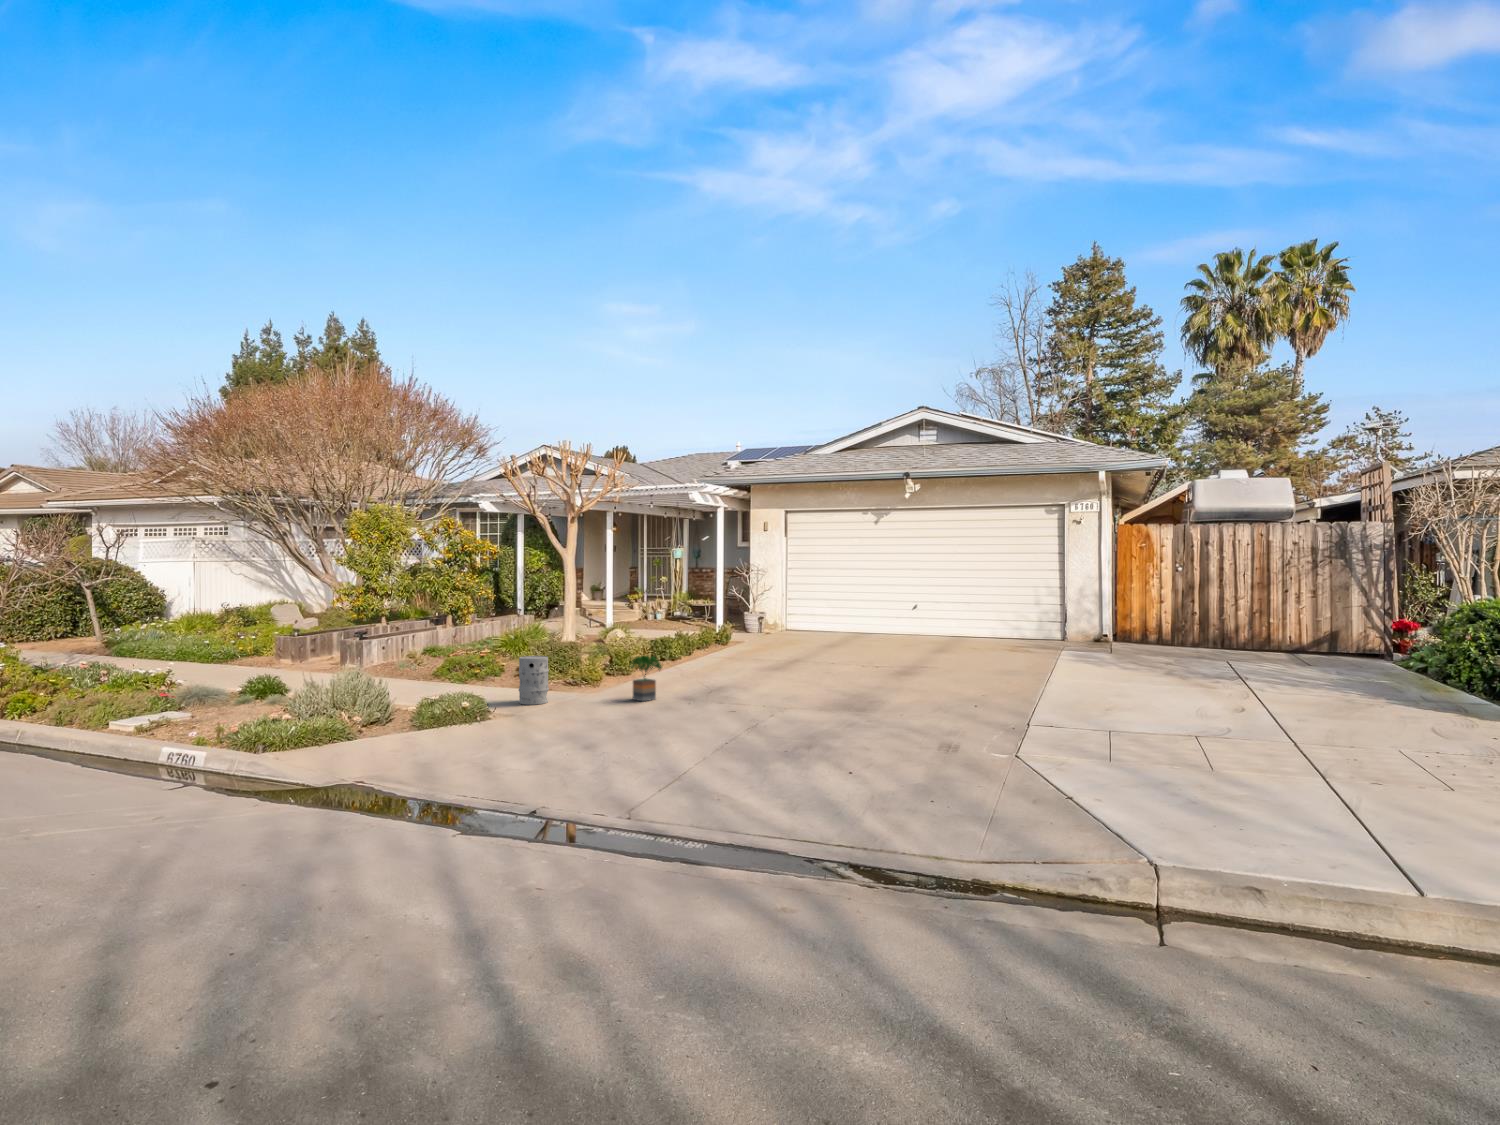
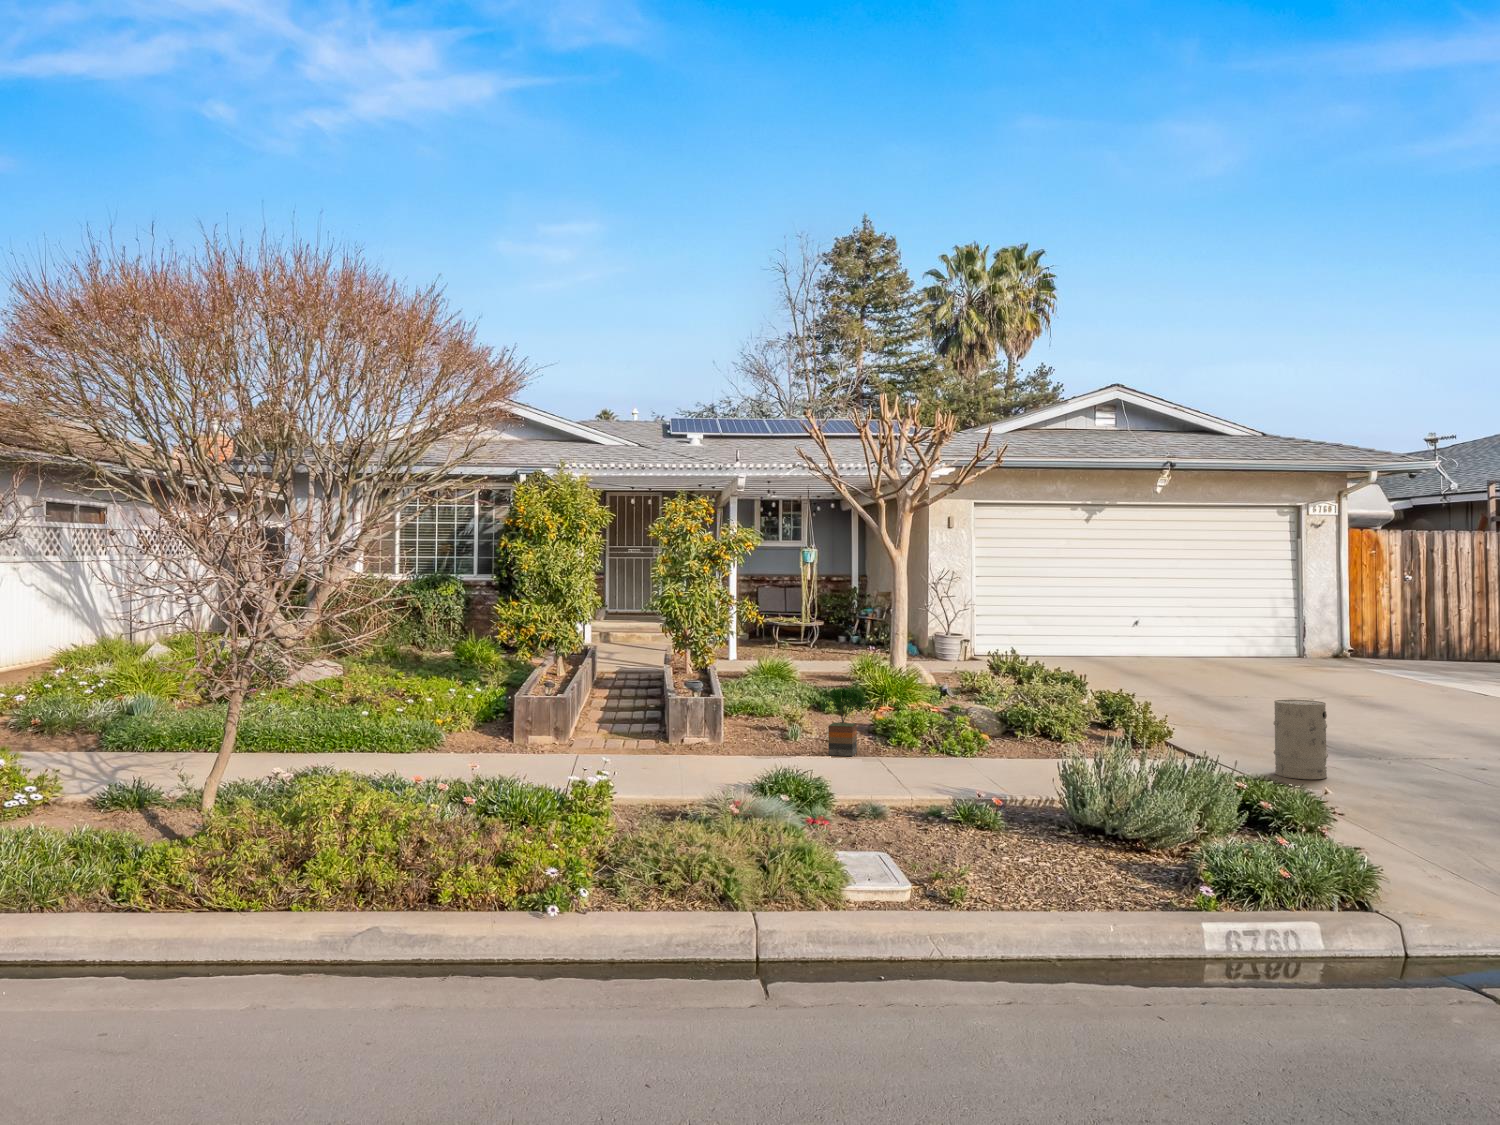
potted tree: present [630,656,662,701] -> present [821,688,866,756]

